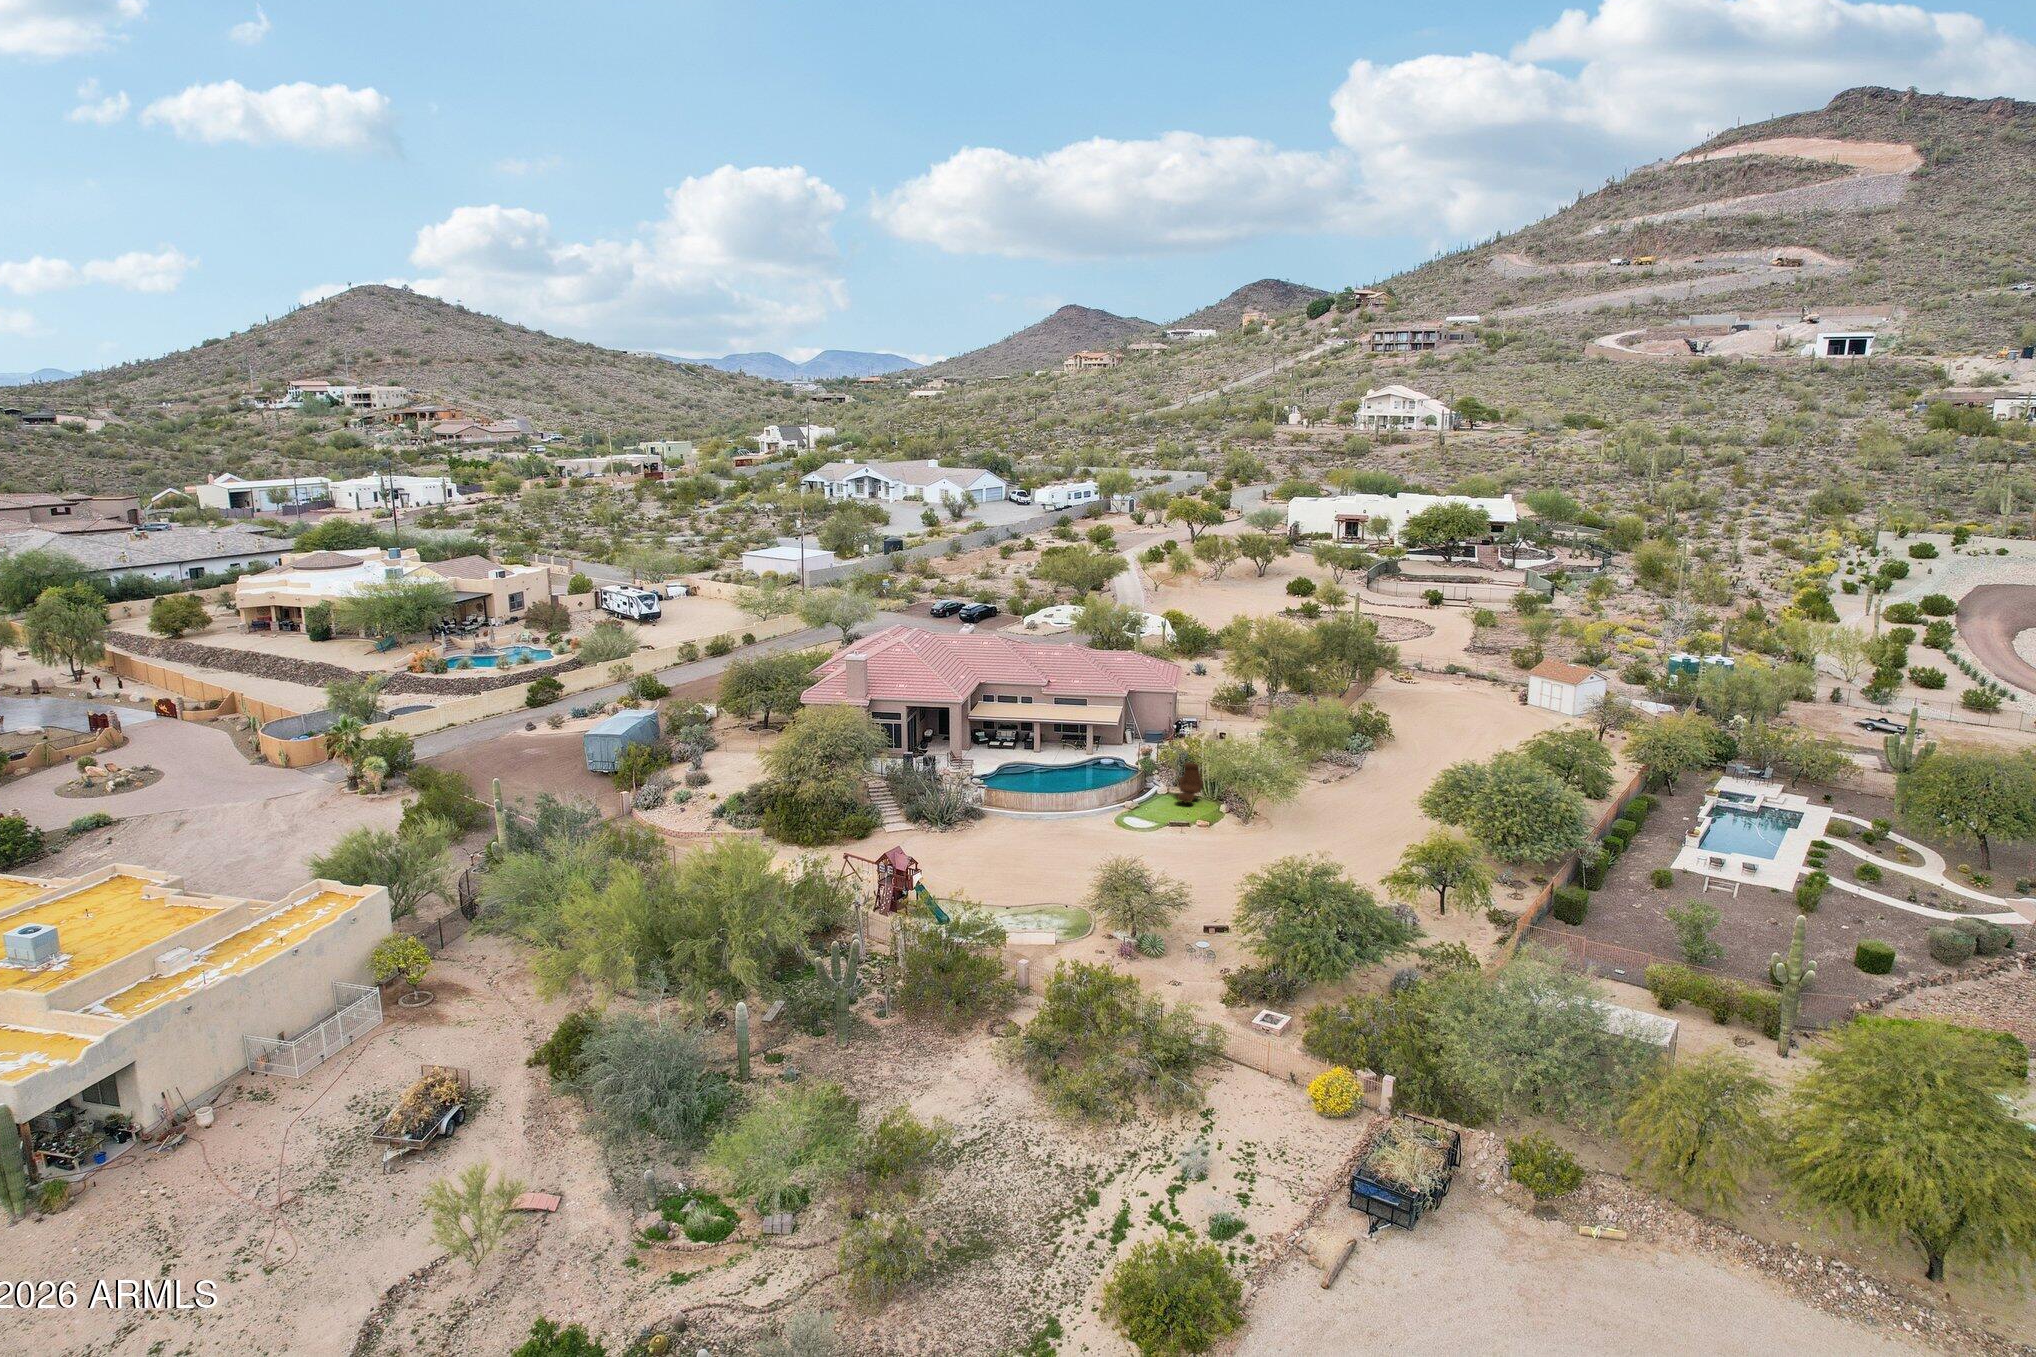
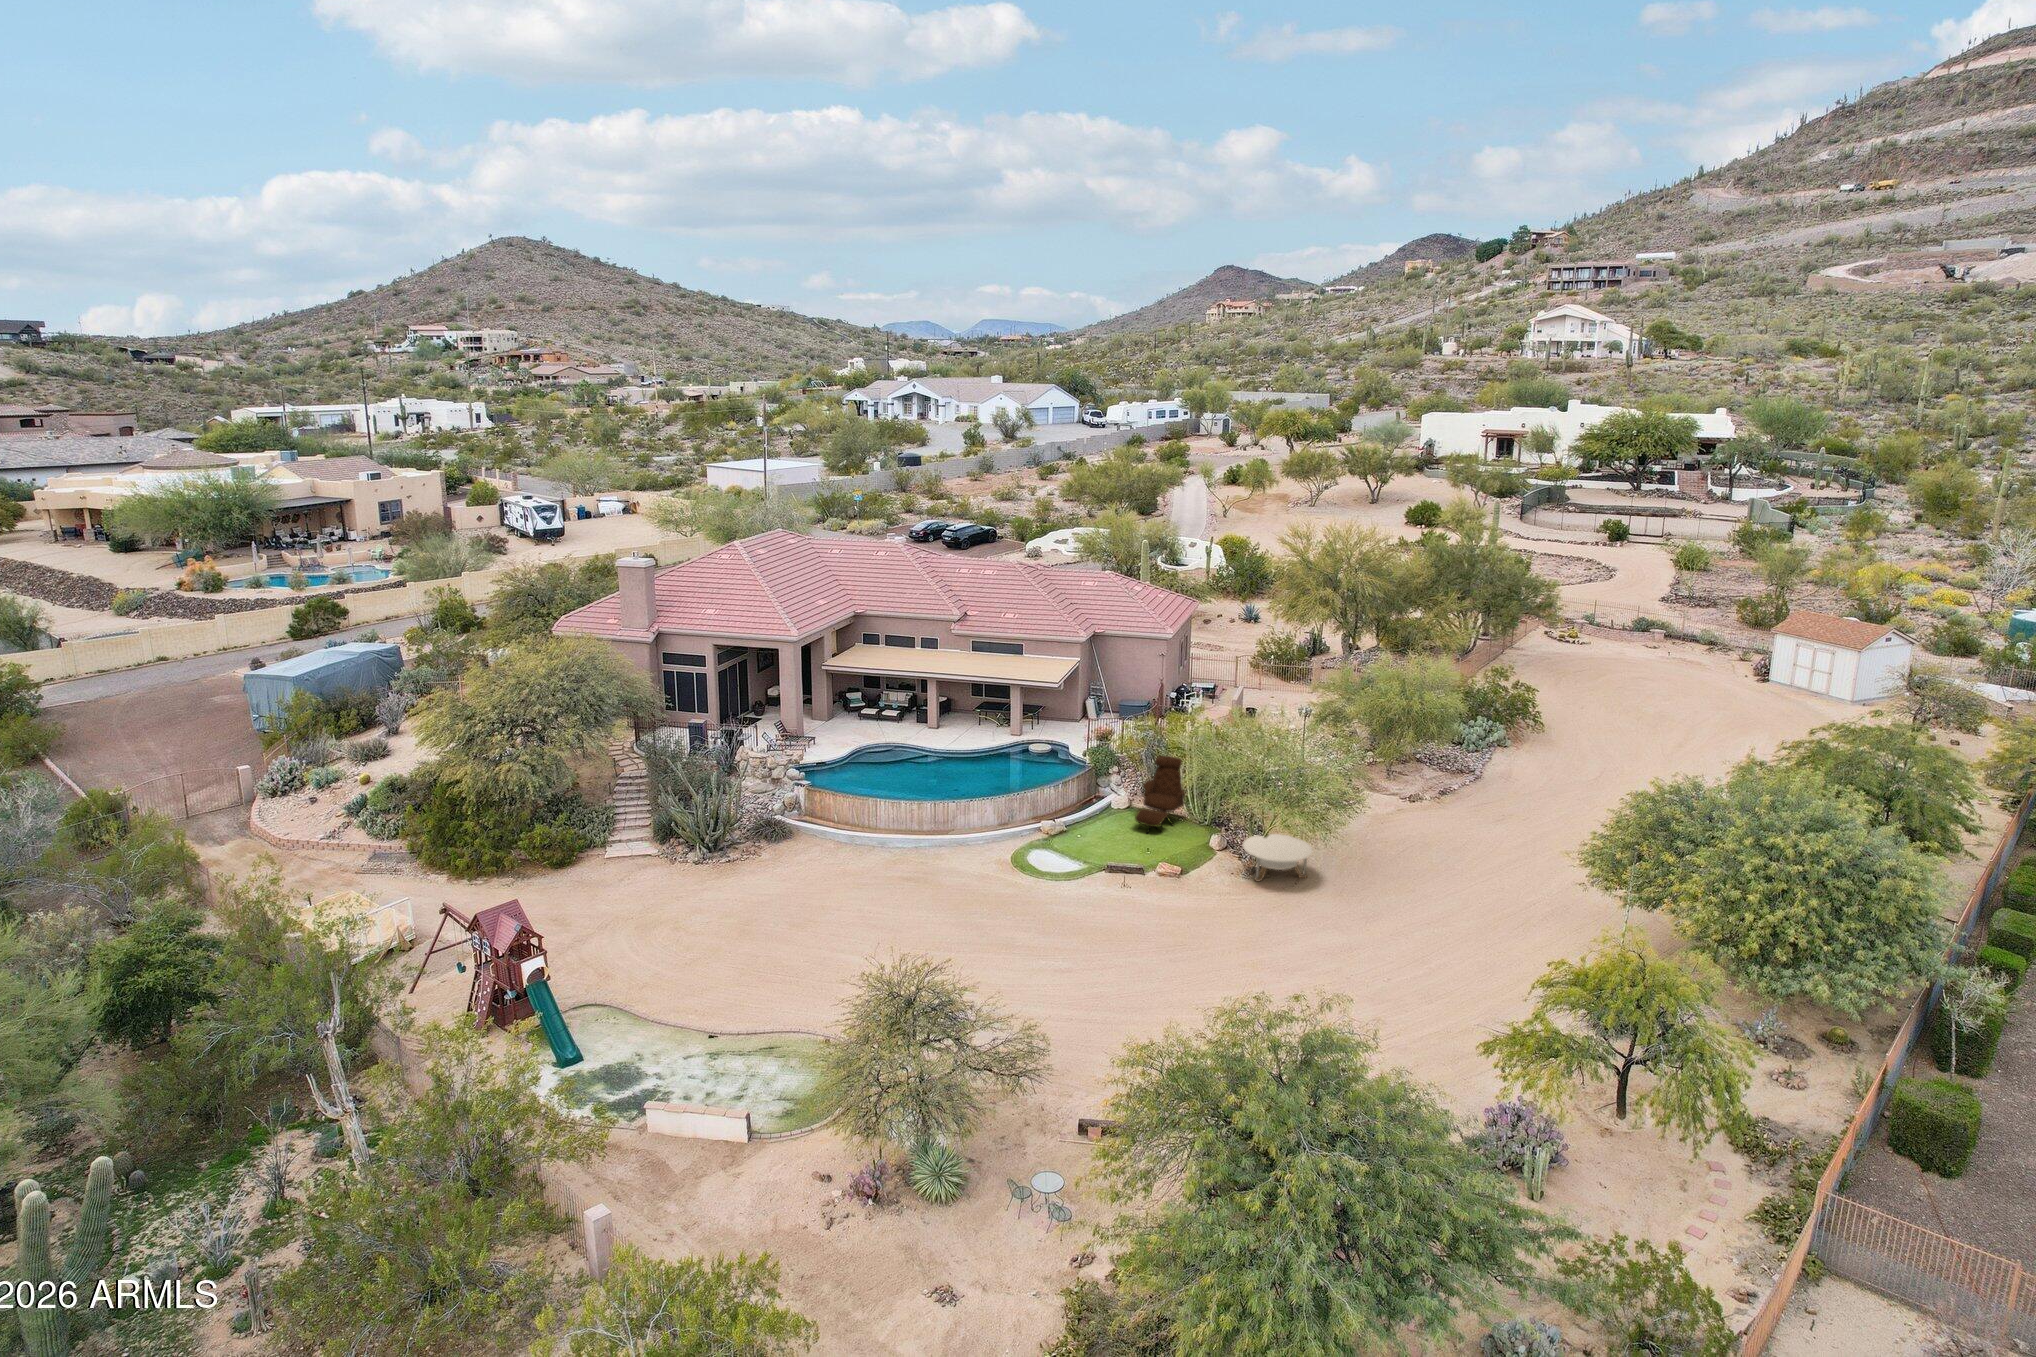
round table: none [1244,802,1282,828] -> present [1243,834,1312,881]

